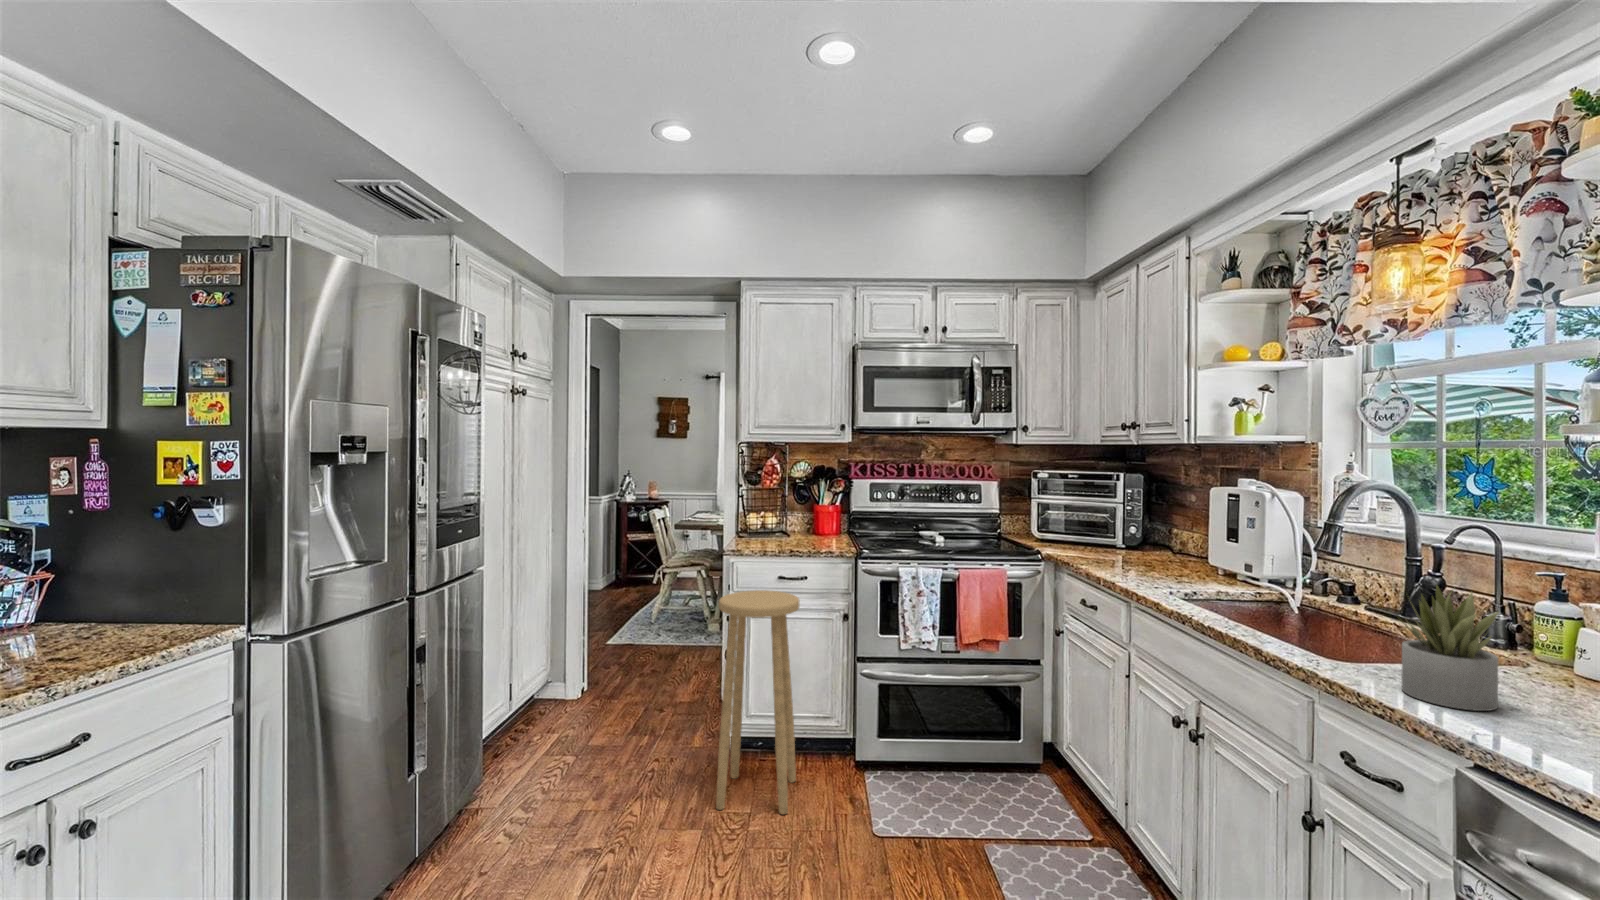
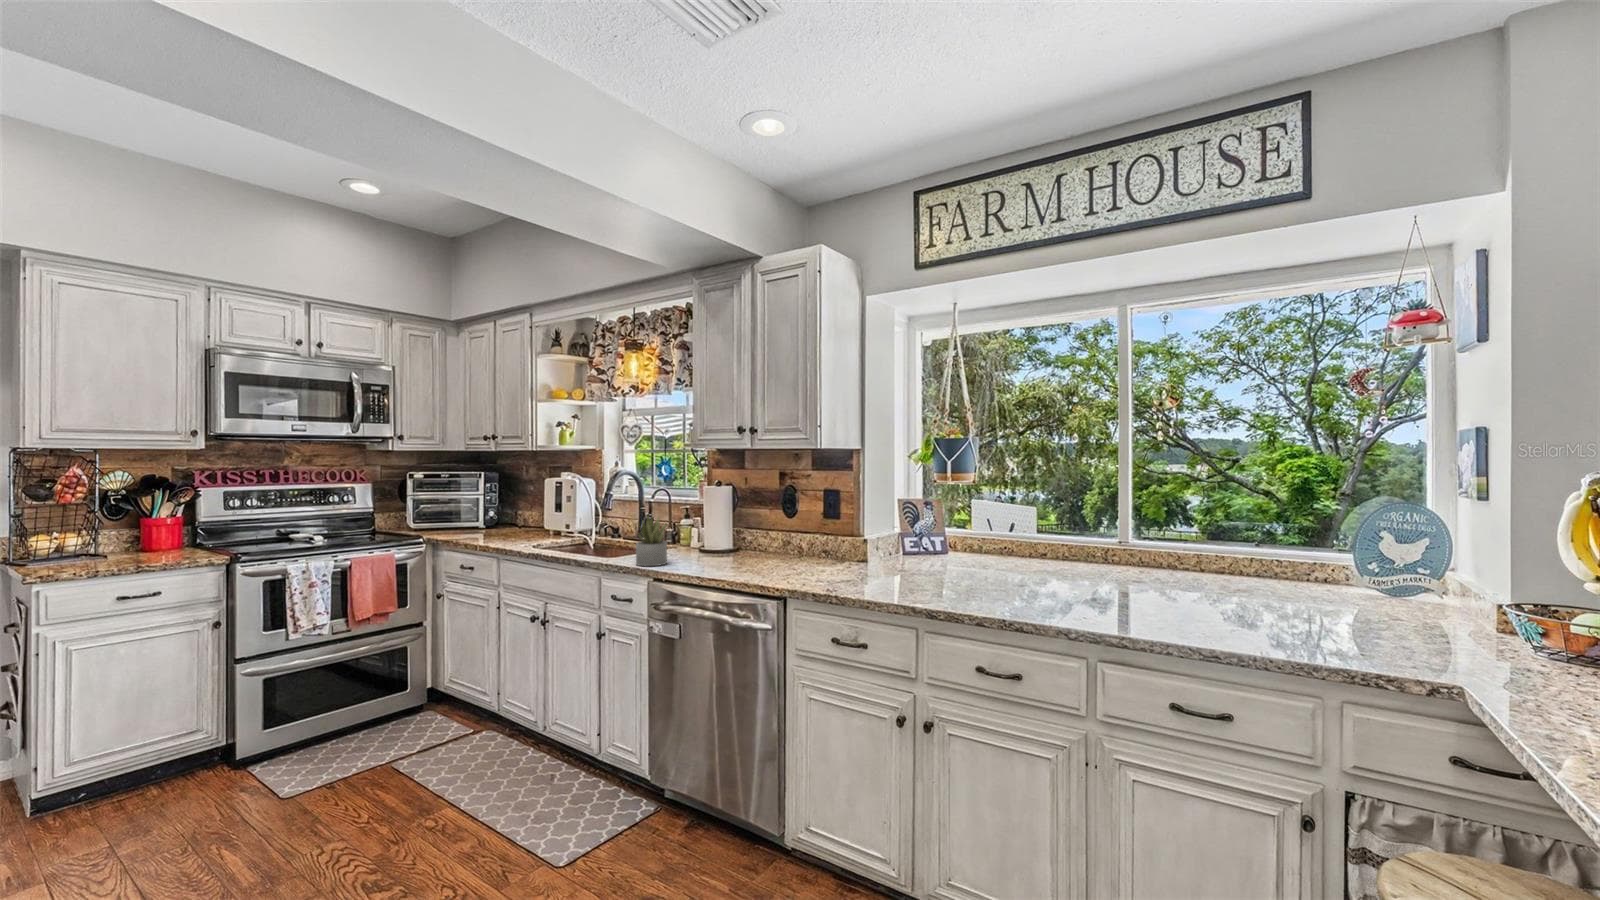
stool: present [716,590,799,814] -> none [42,609,171,862]

